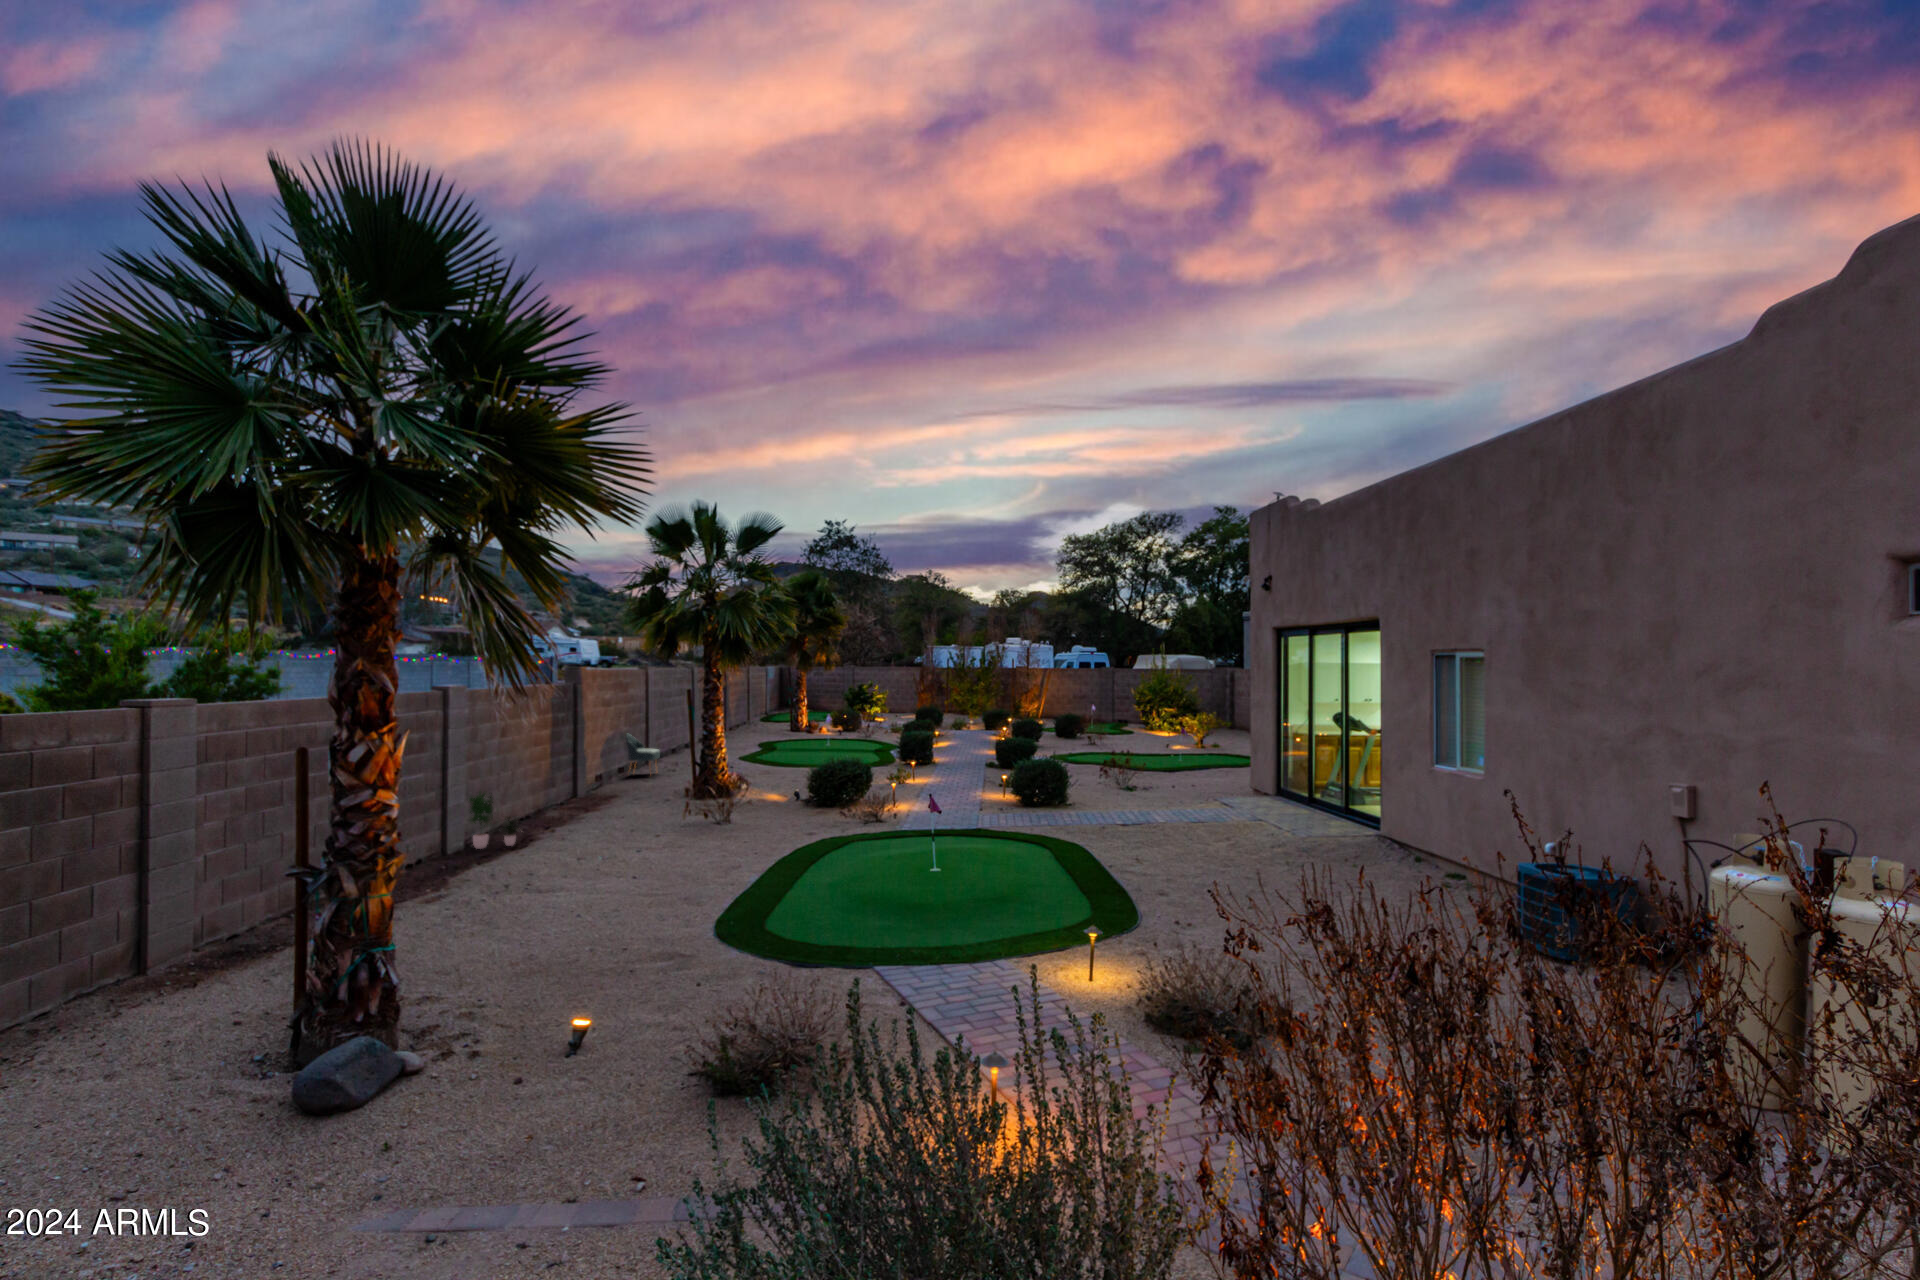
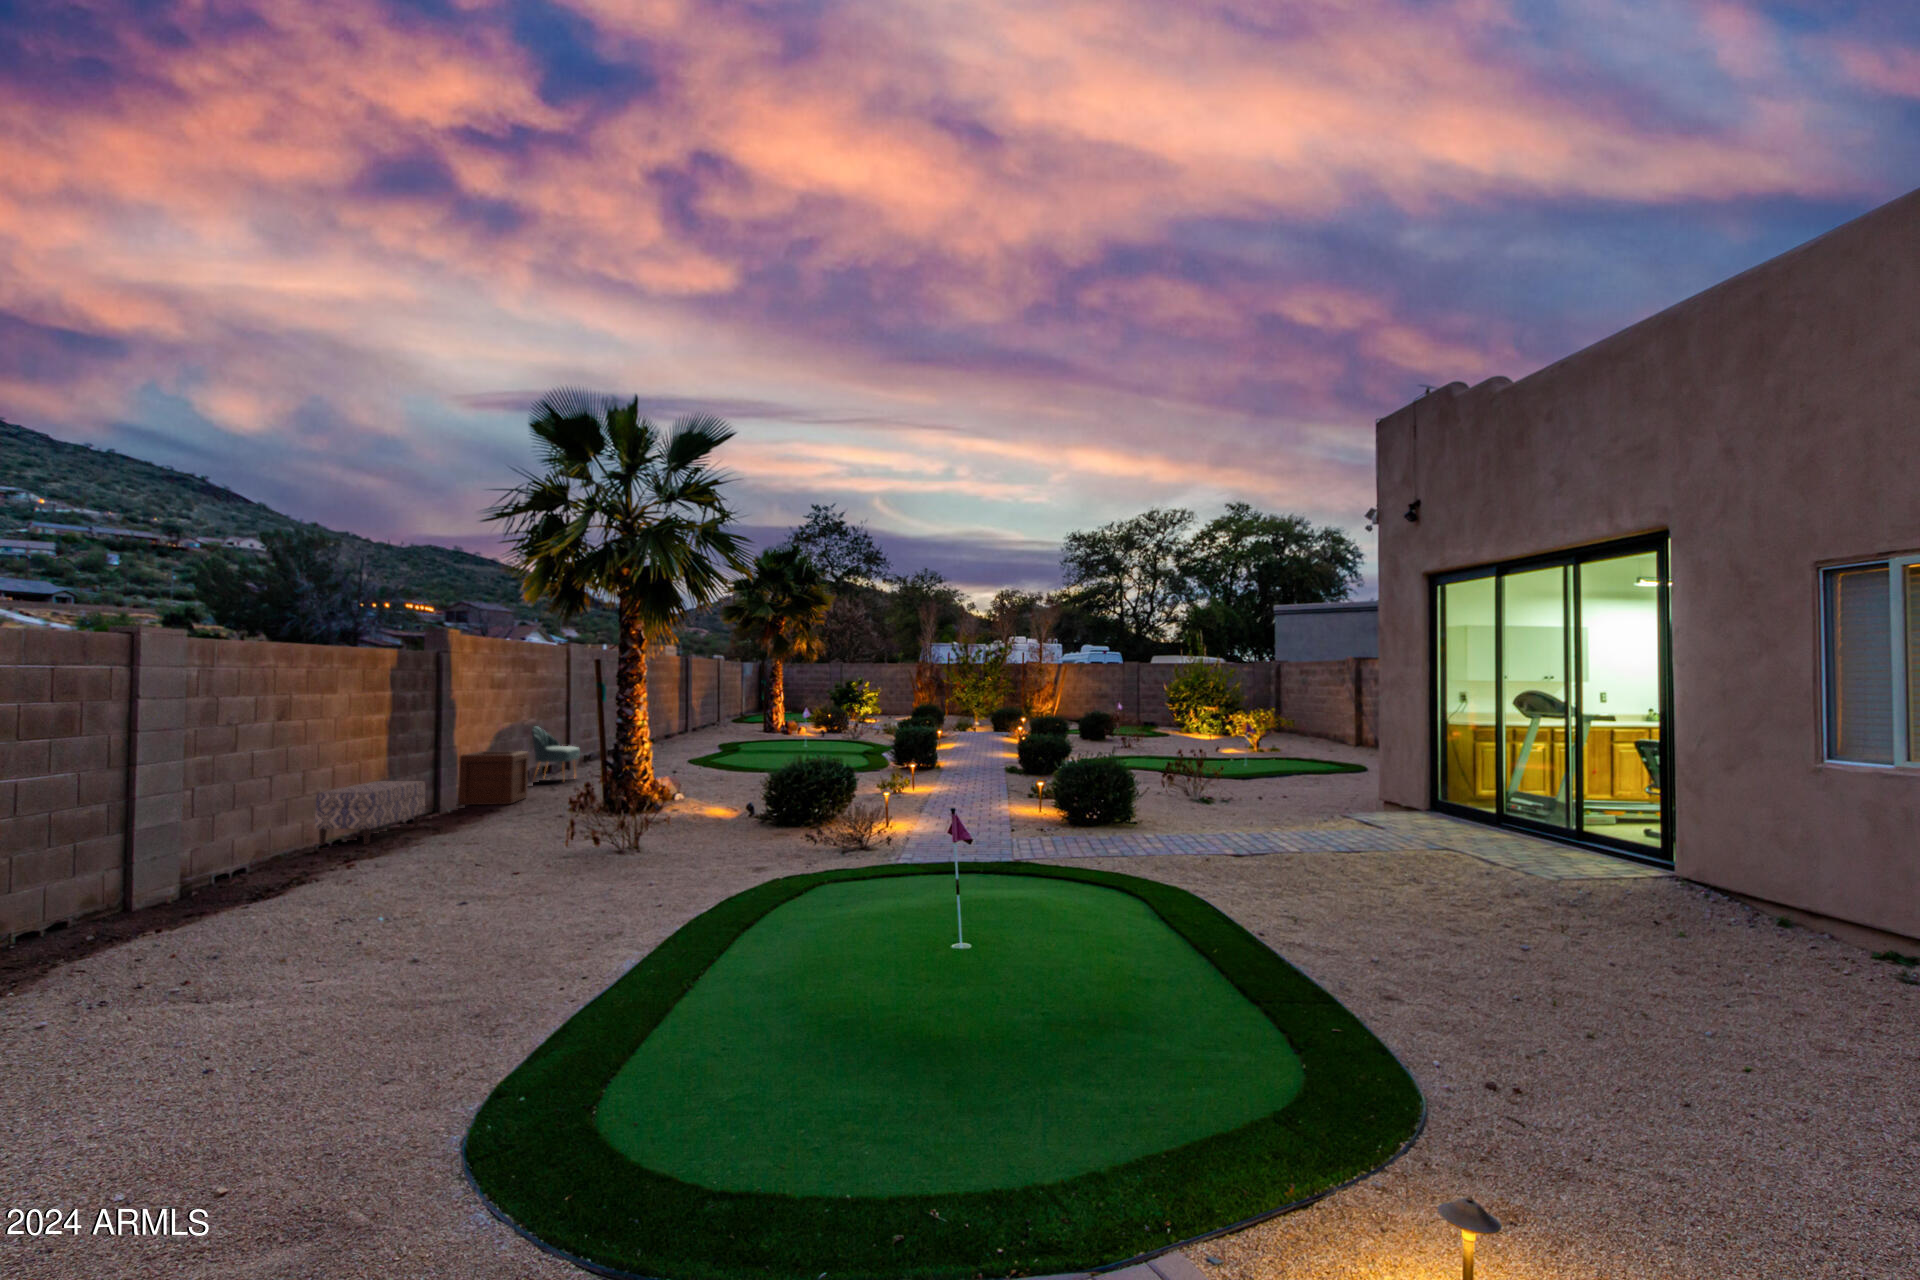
wooden crate: none [590,754,635,793] -> present [458,751,529,805]
bench: none [527,777,584,819] -> present [315,781,425,845]
potted plant: present [469,792,522,849] -> none [130,798,250,904]

